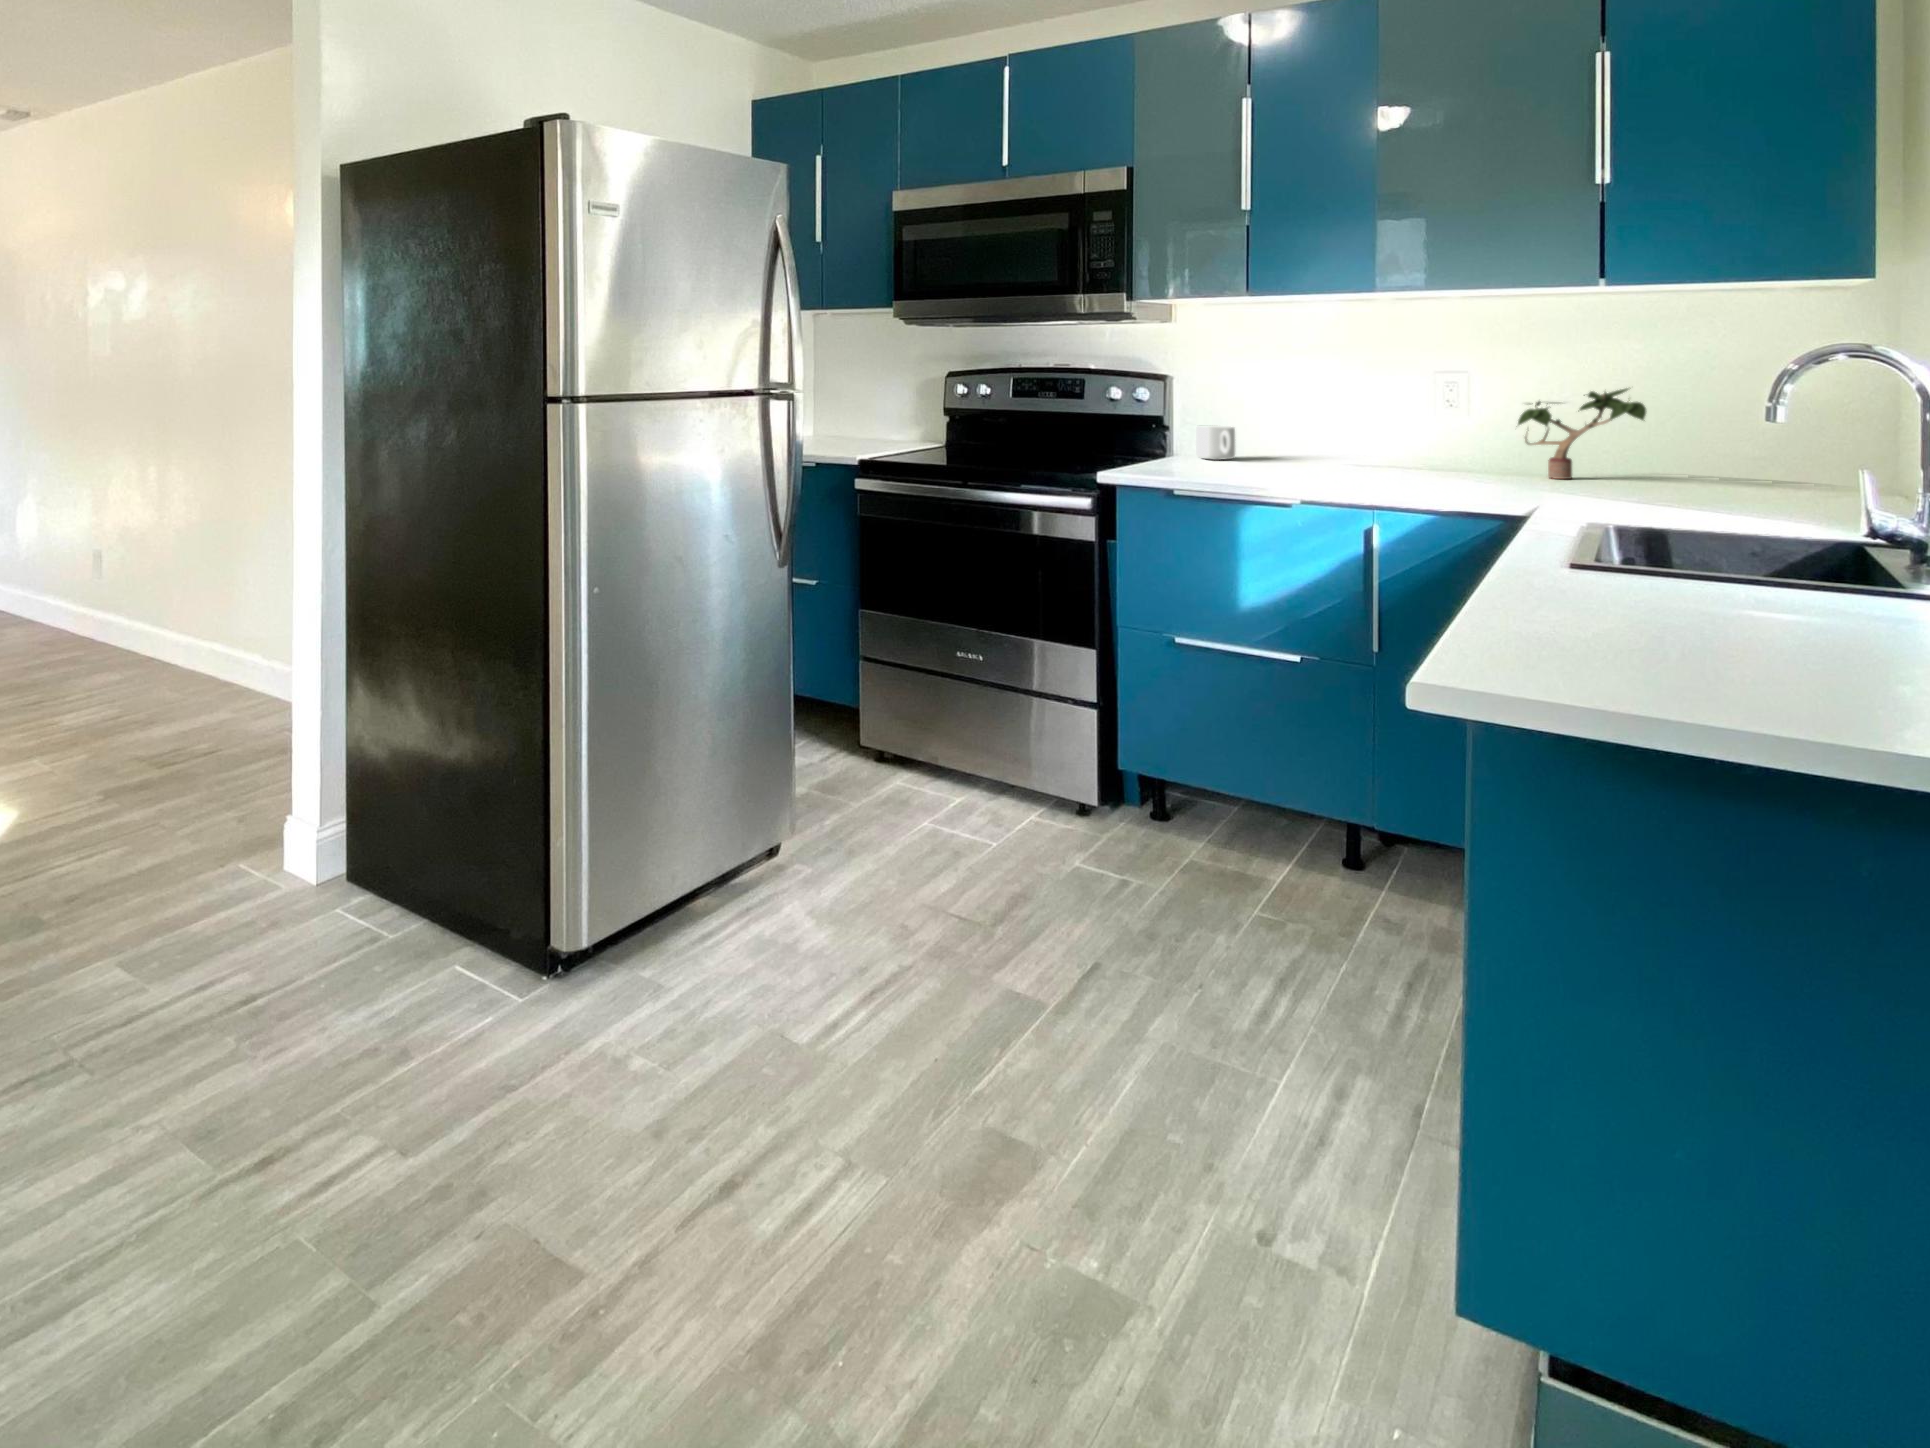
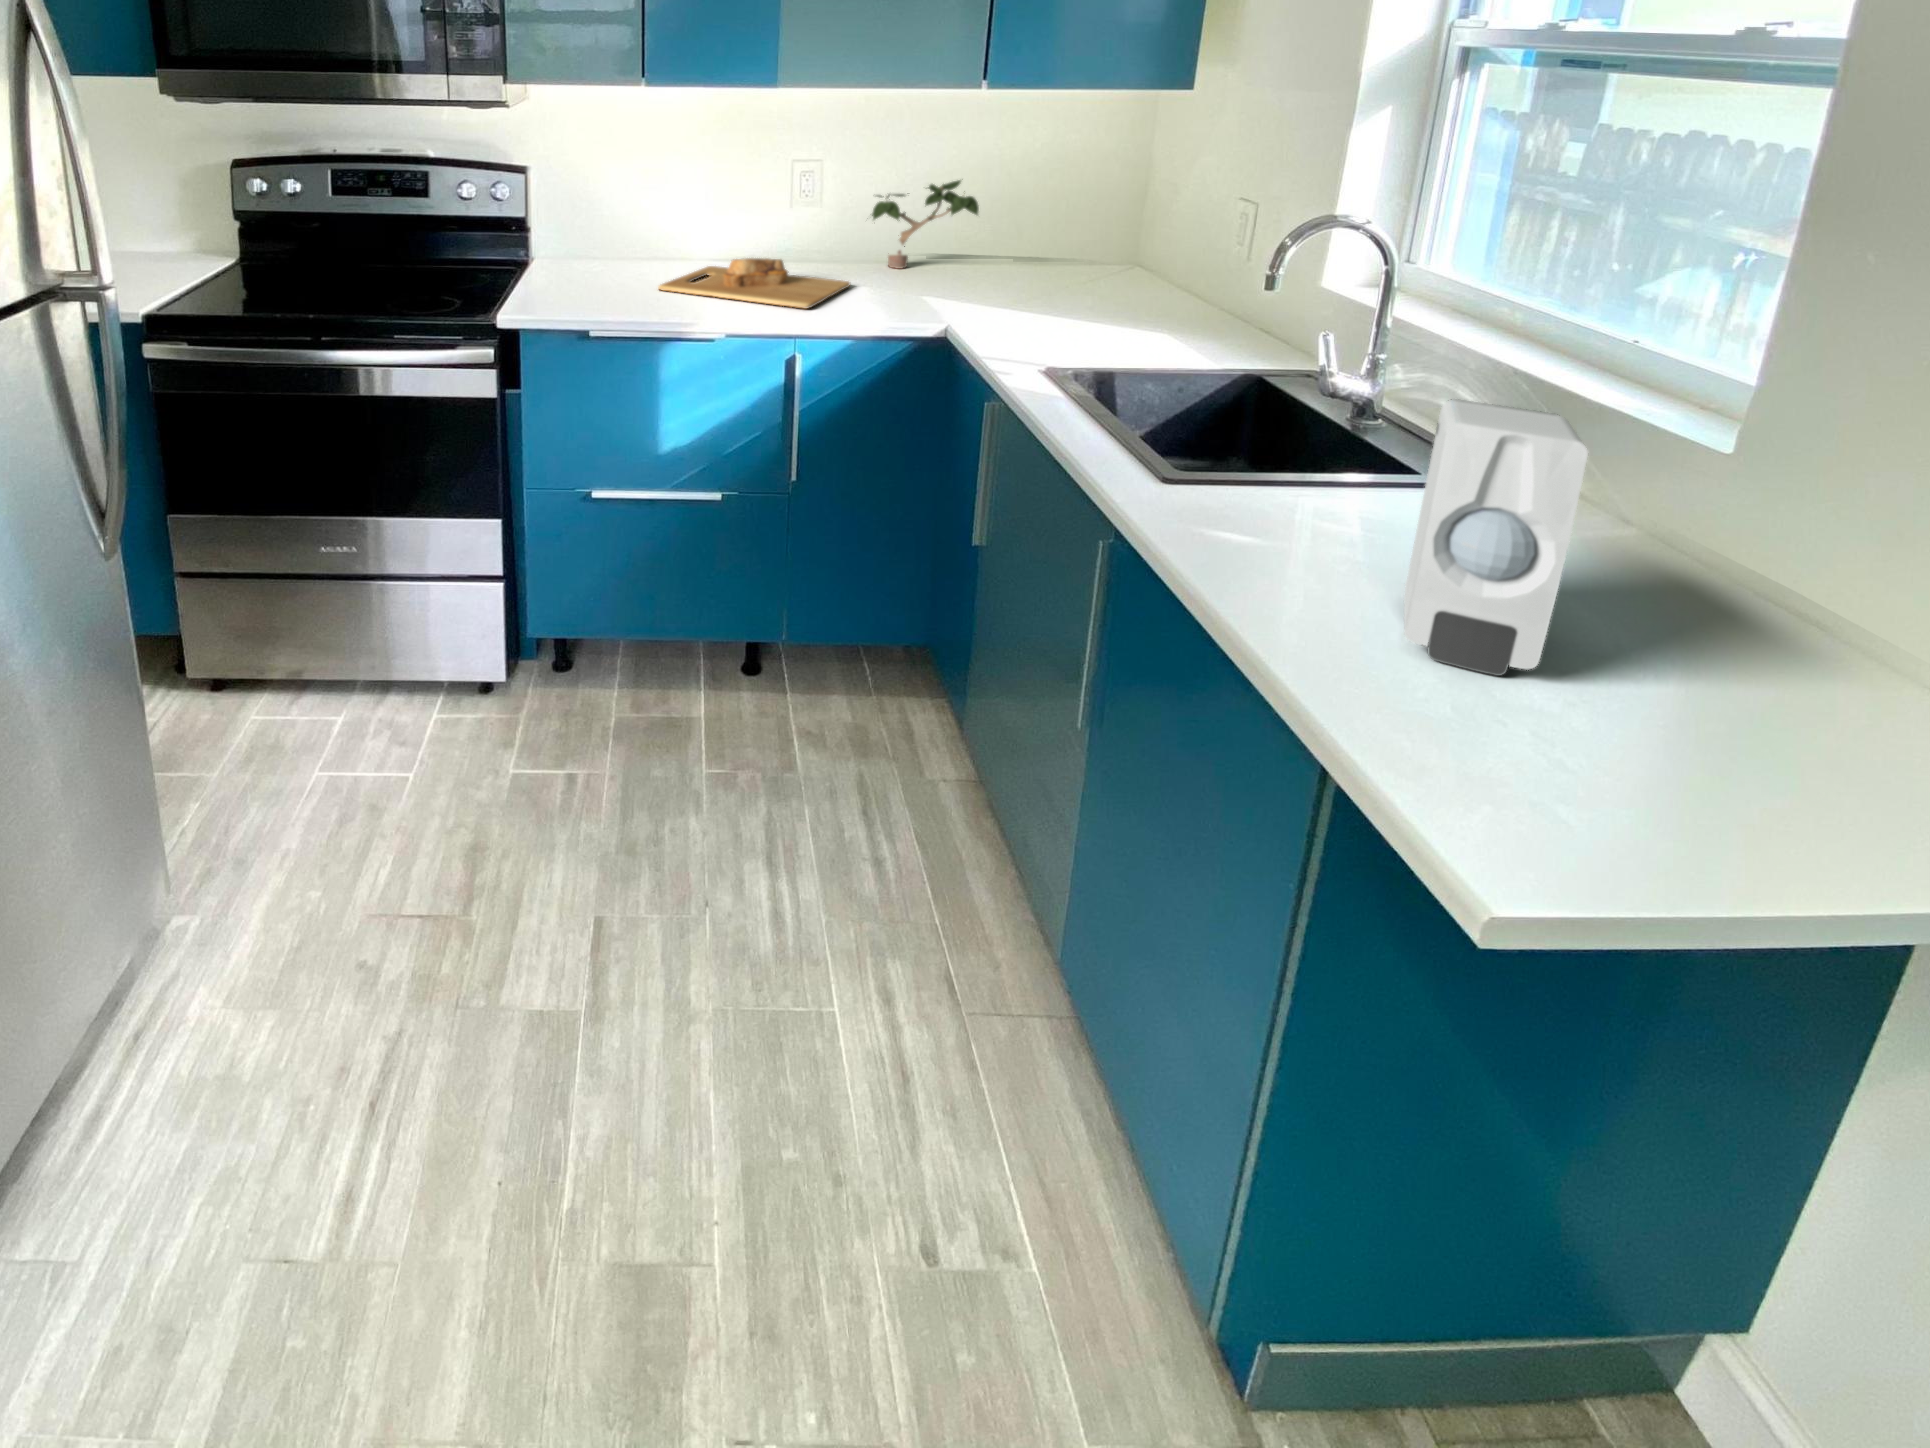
mug: present [1196,426,1235,460] -> none [554,219,599,261]
soap dispenser: none [1652,428,1869,664] -> present [1404,399,1588,676]
cutting board: none [1265,449,1474,488] -> present [658,258,850,308]

